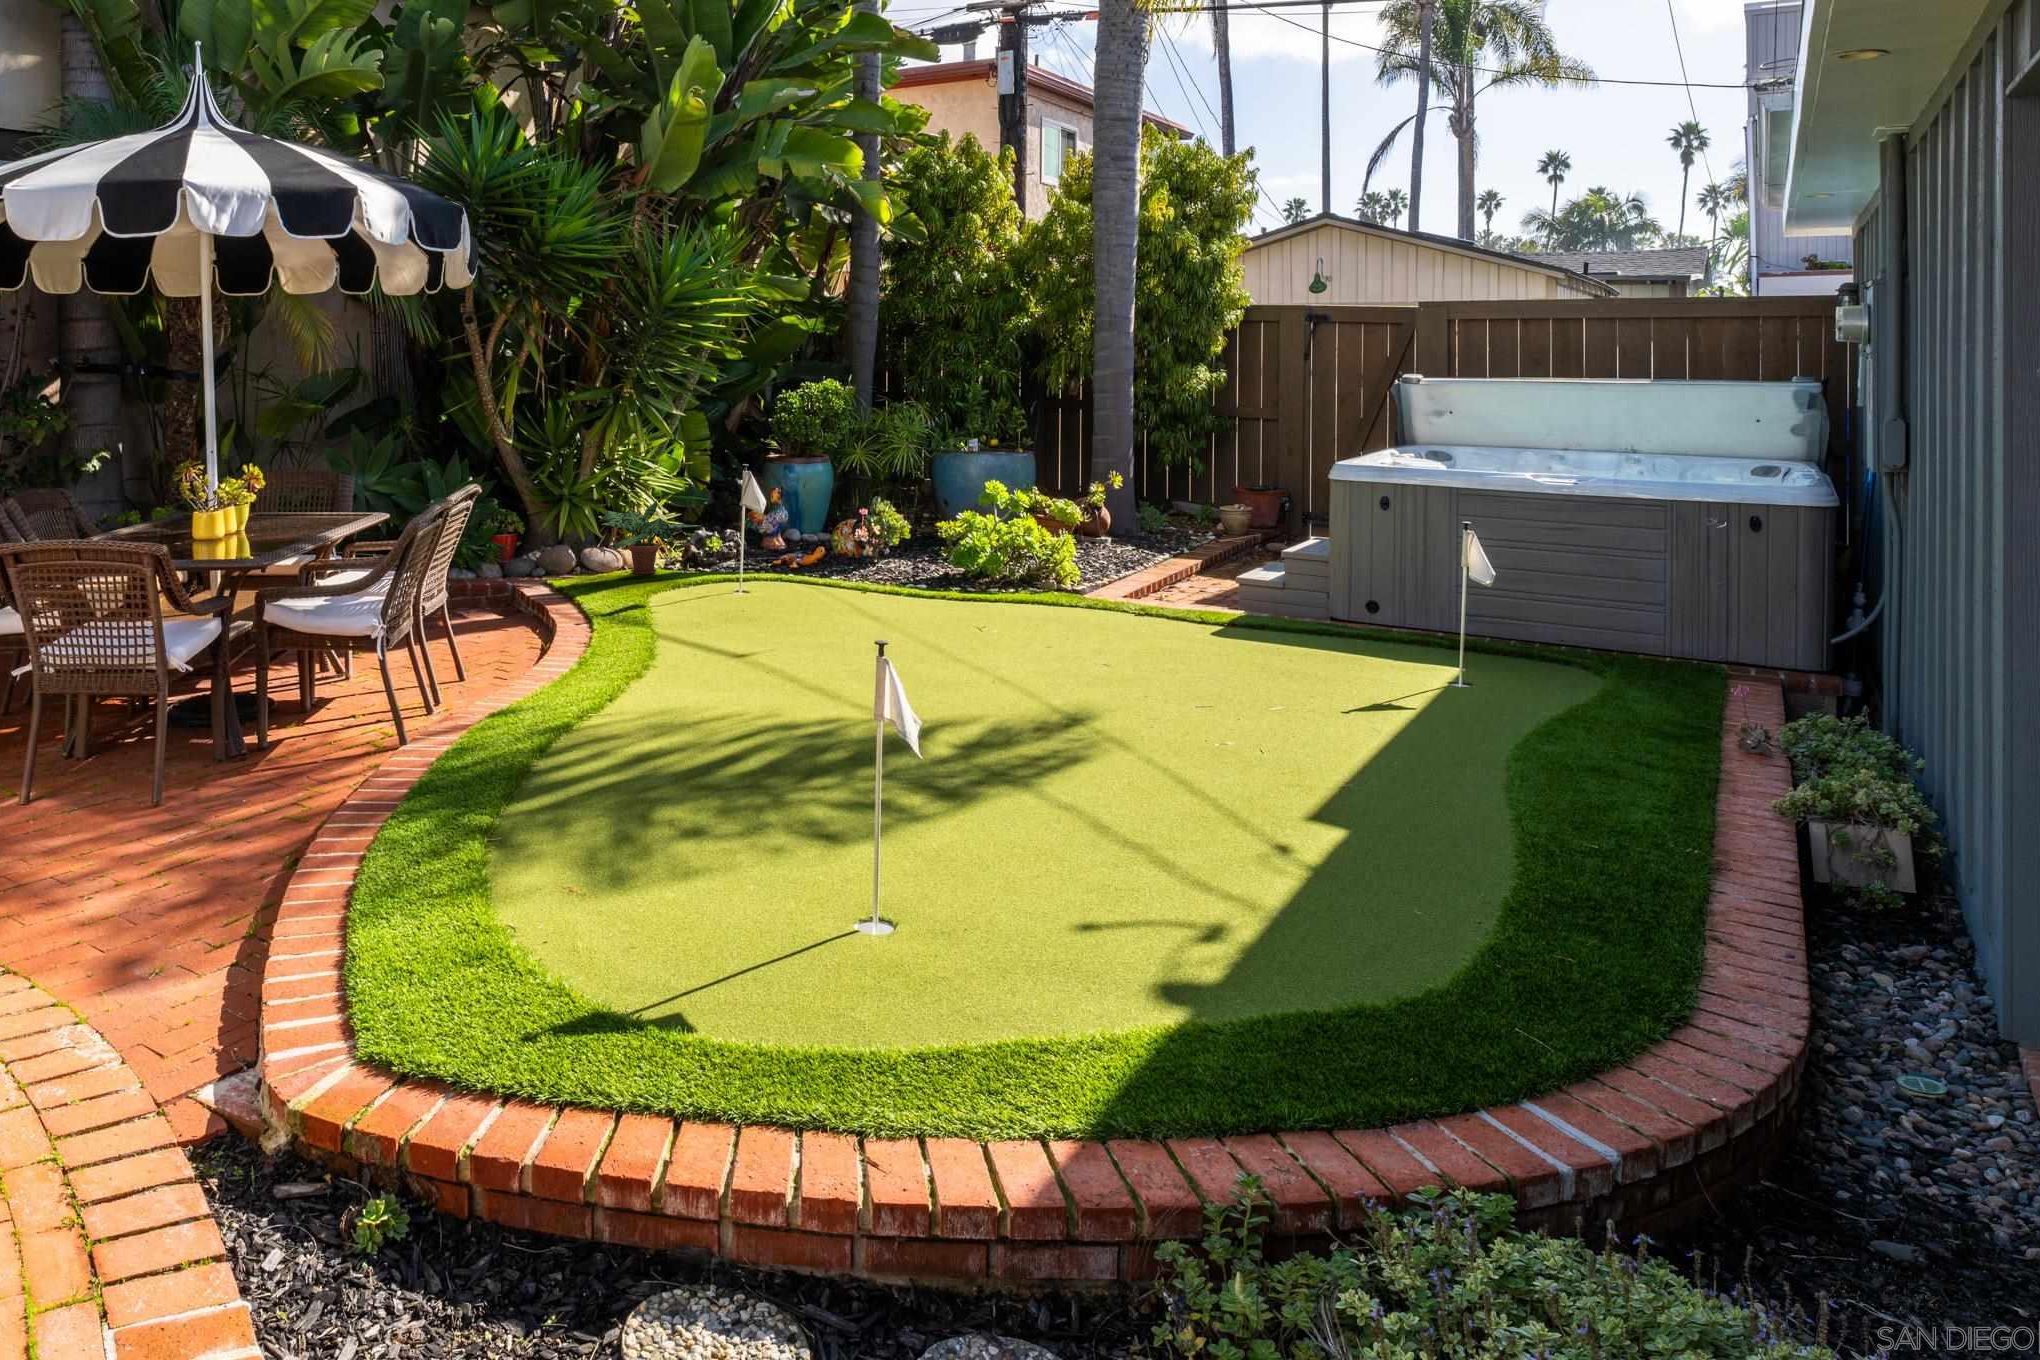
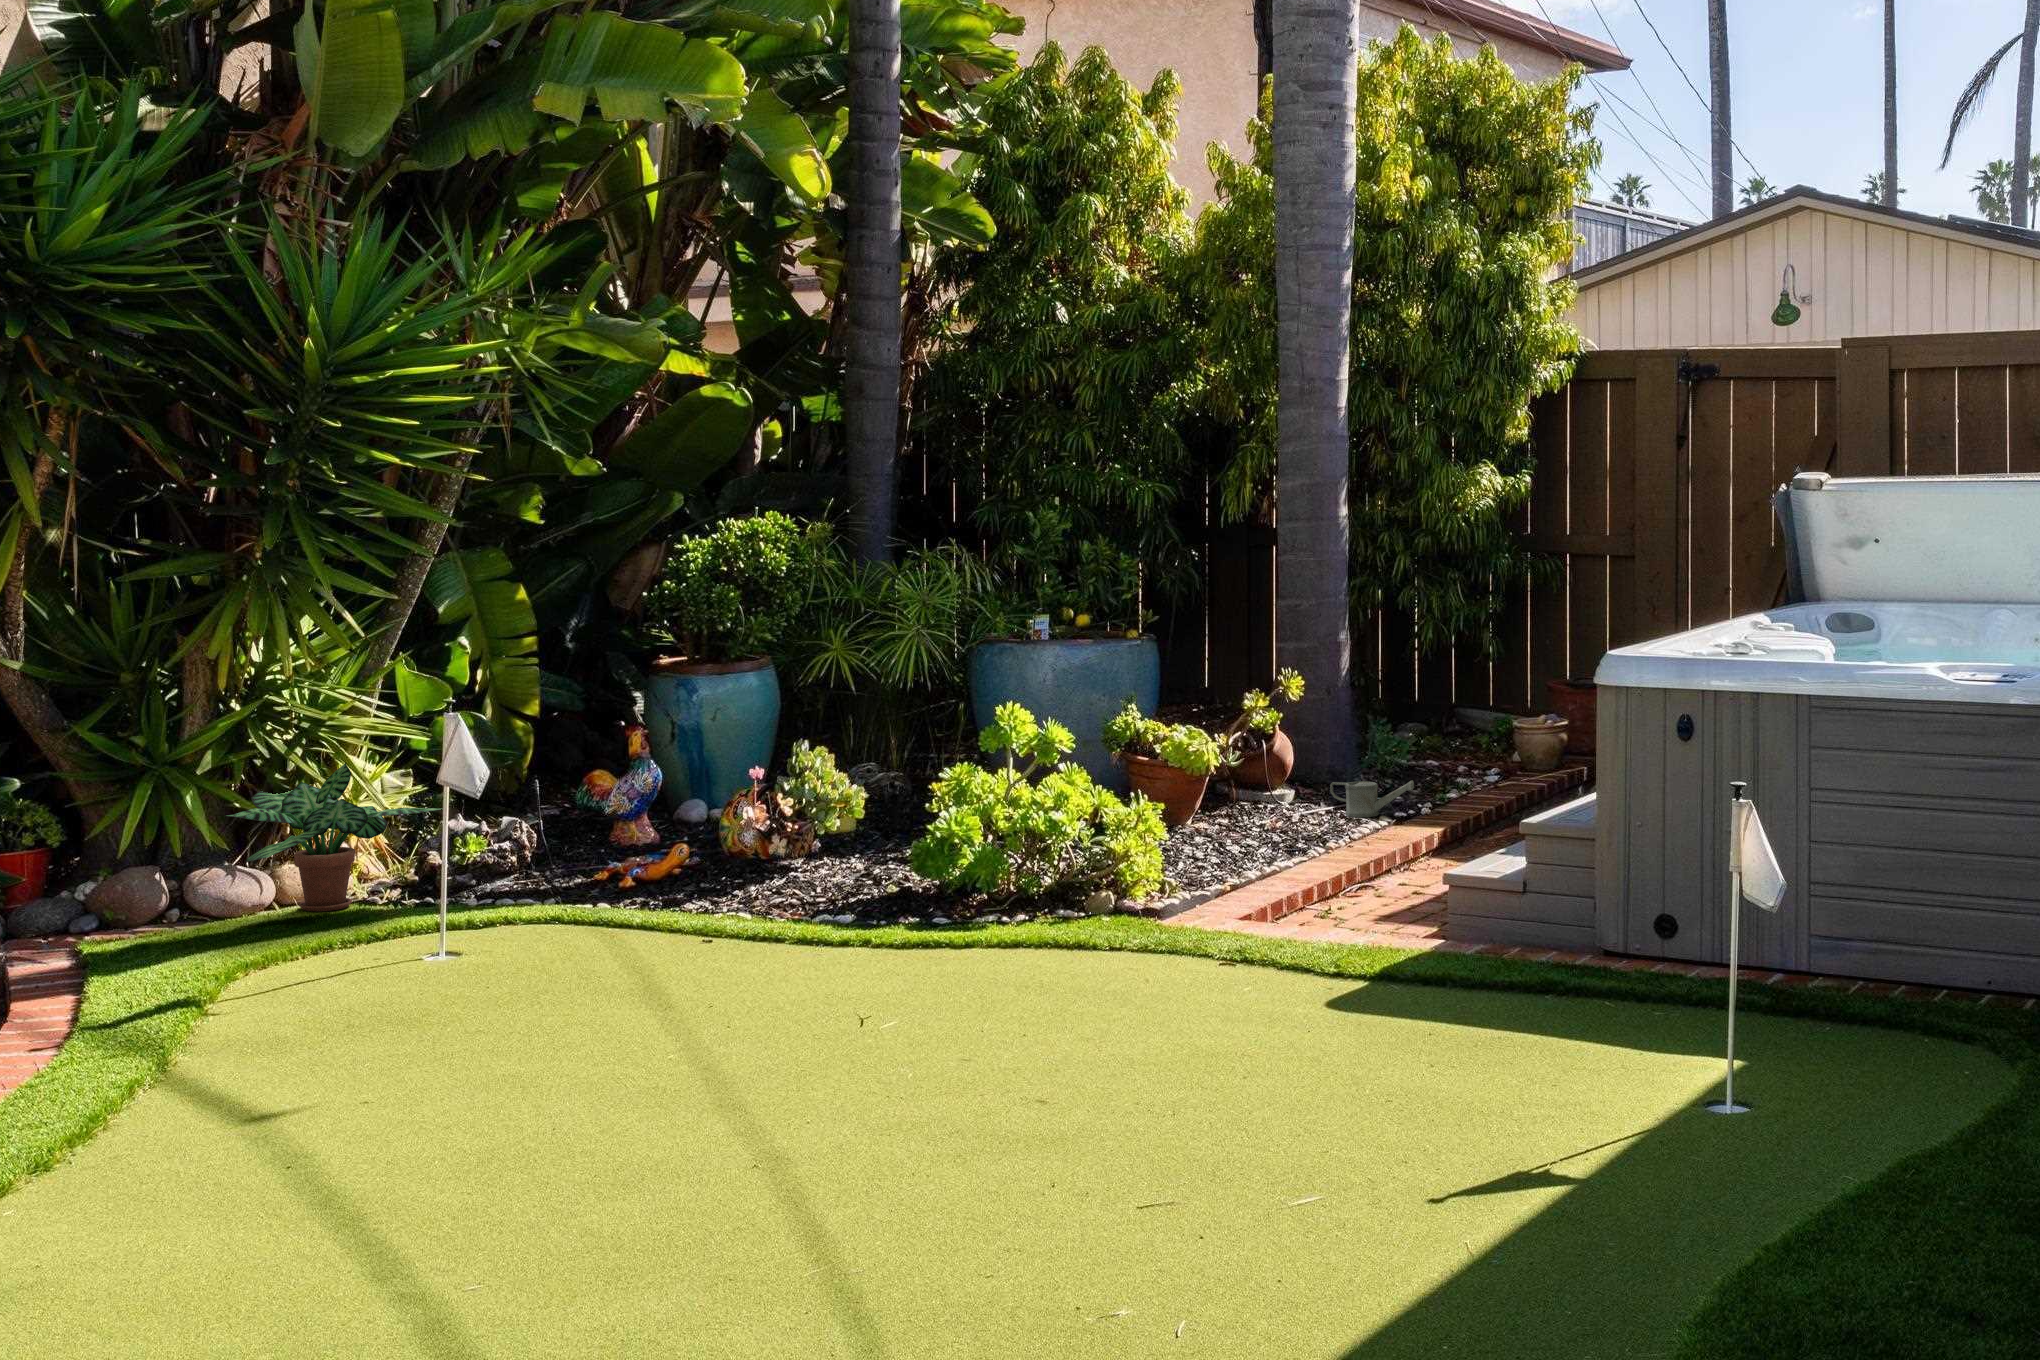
watering can: none [1131,532,1179,551] -> present [1330,780,1414,817]

